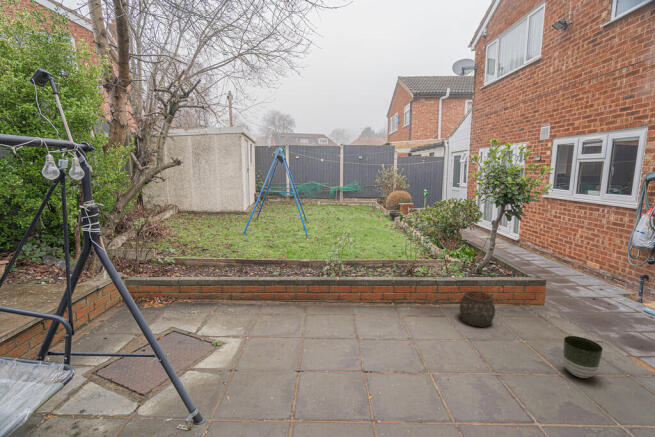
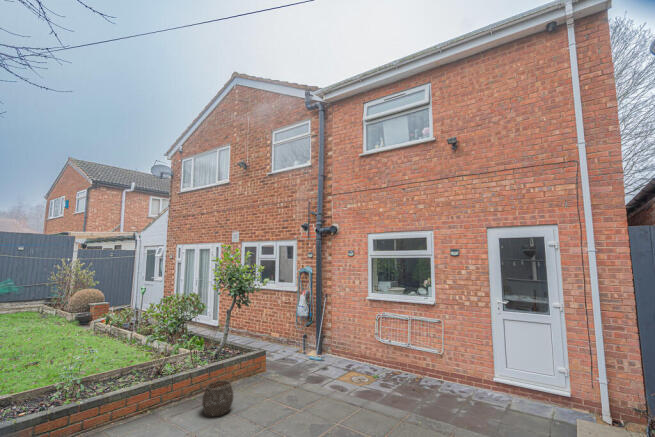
planter: present [563,336,603,378] -> none [289,391,311,423]

